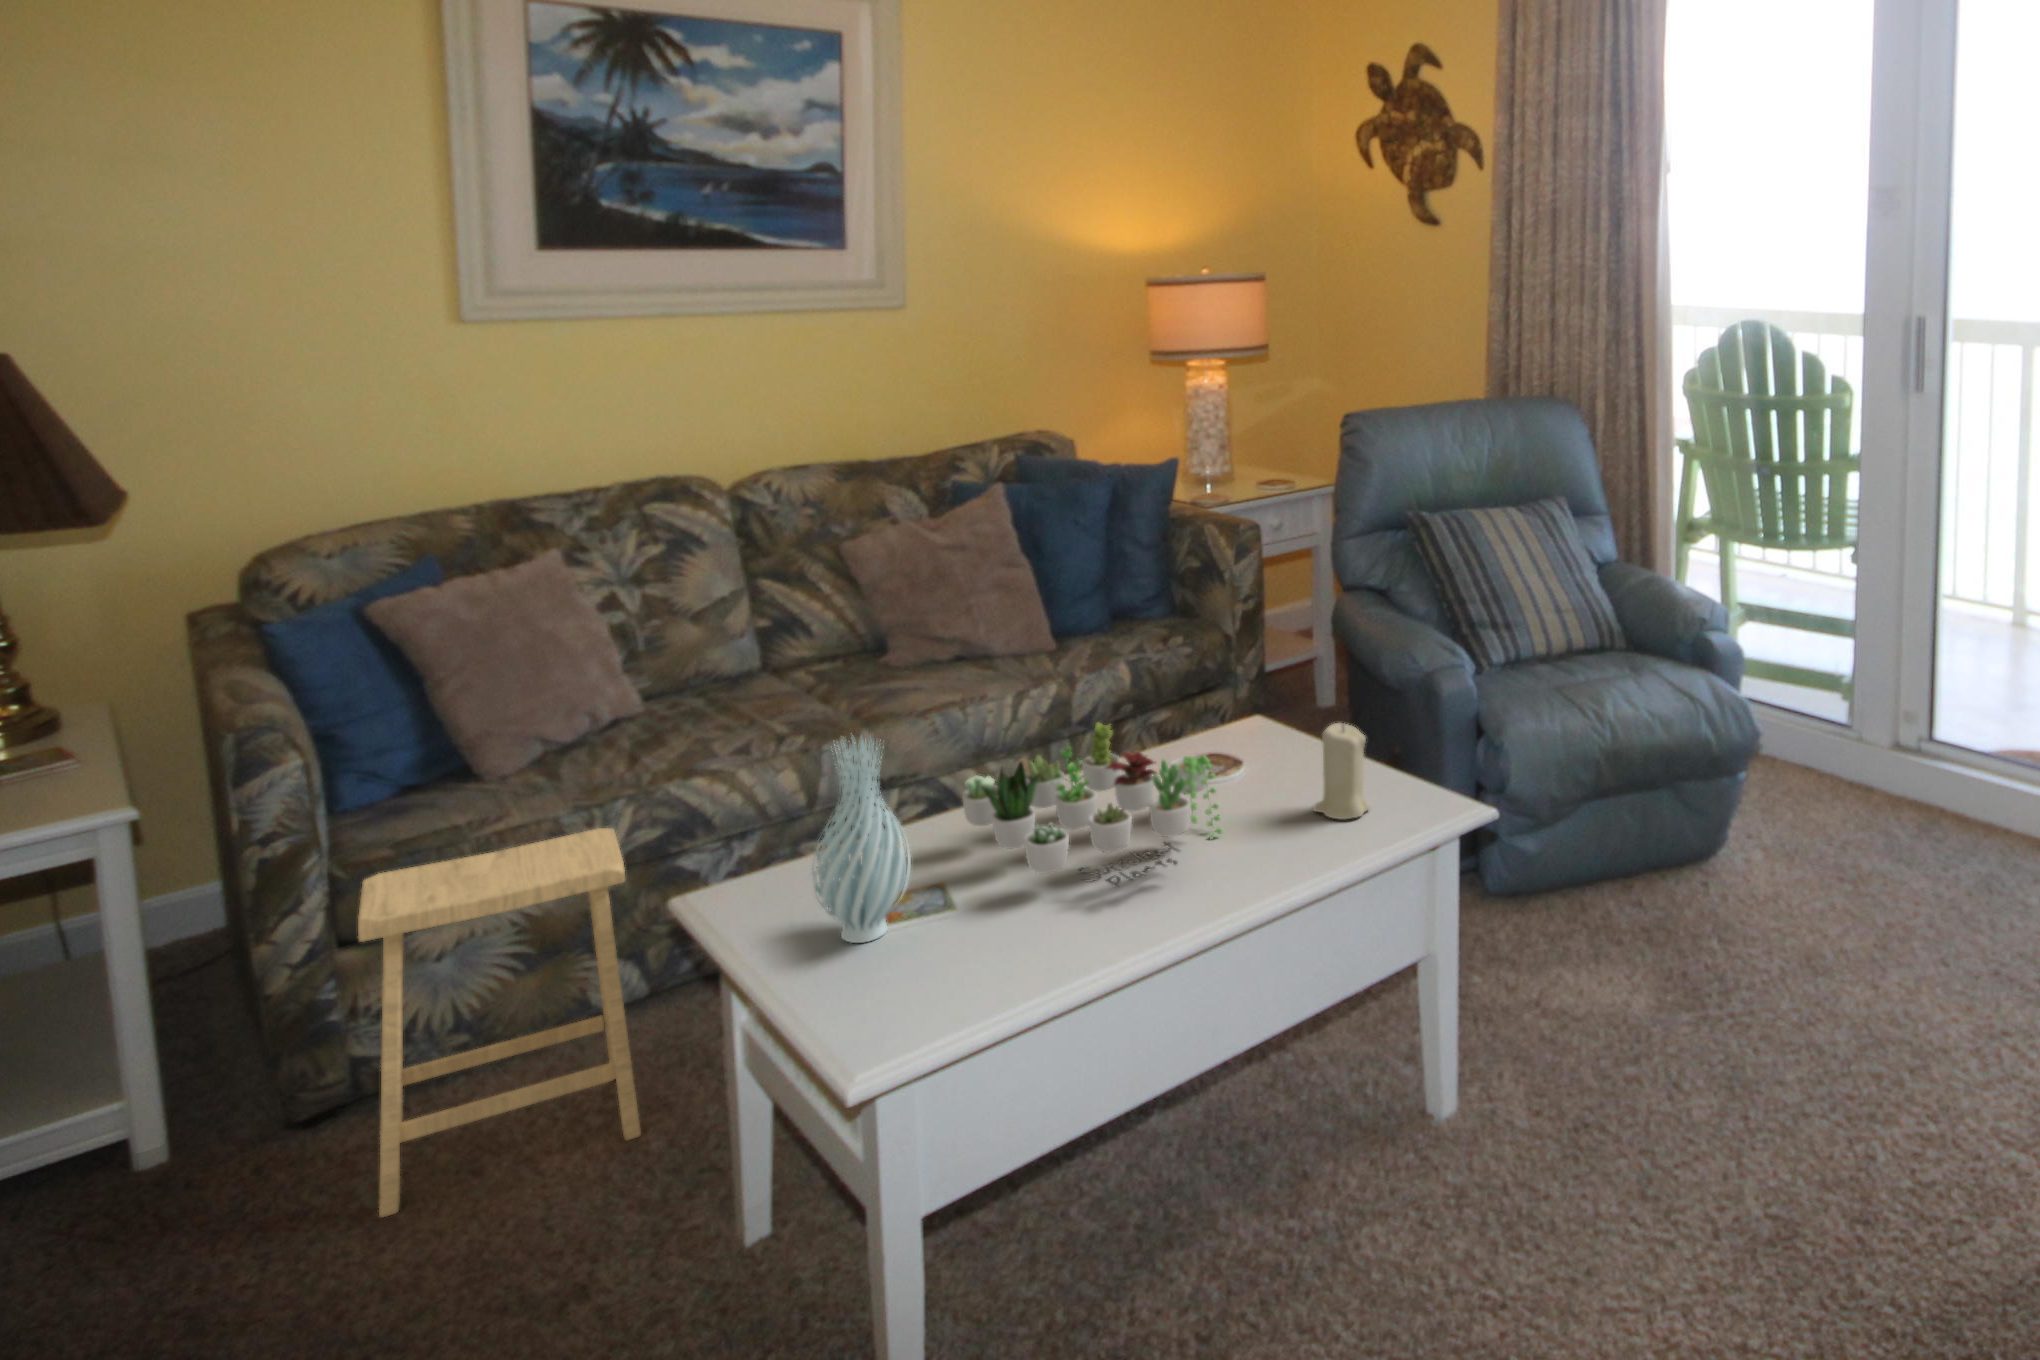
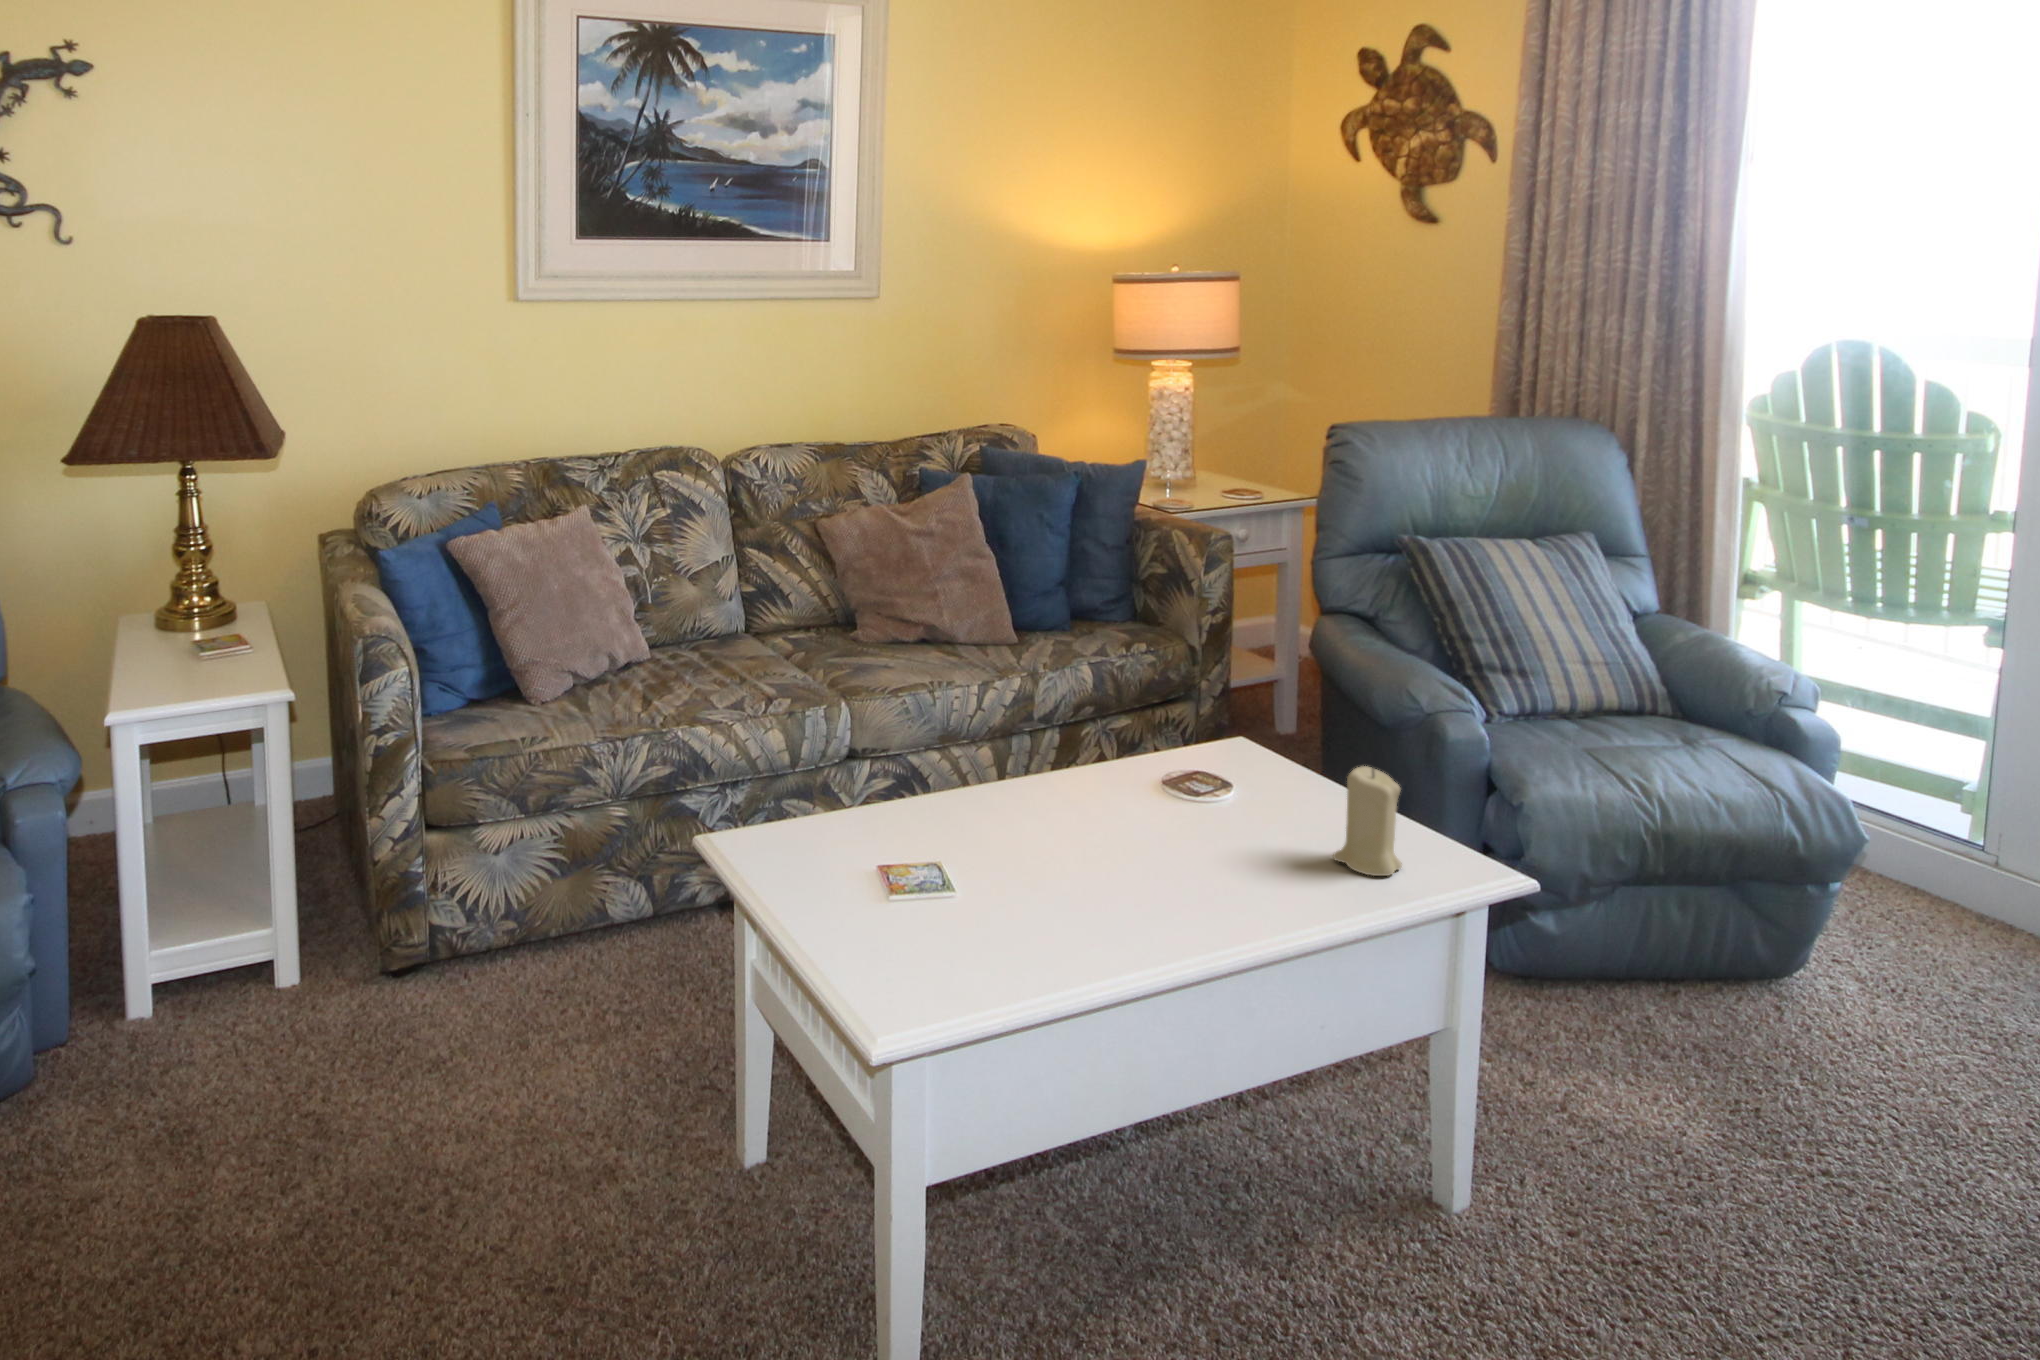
succulent plant: present [962,722,1223,886] -> none [959,727,1233,917]
vase: present [812,735,911,943] -> none [827,711,919,922]
footstool: present [358,828,641,1217] -> none [442,761,651,1077]

